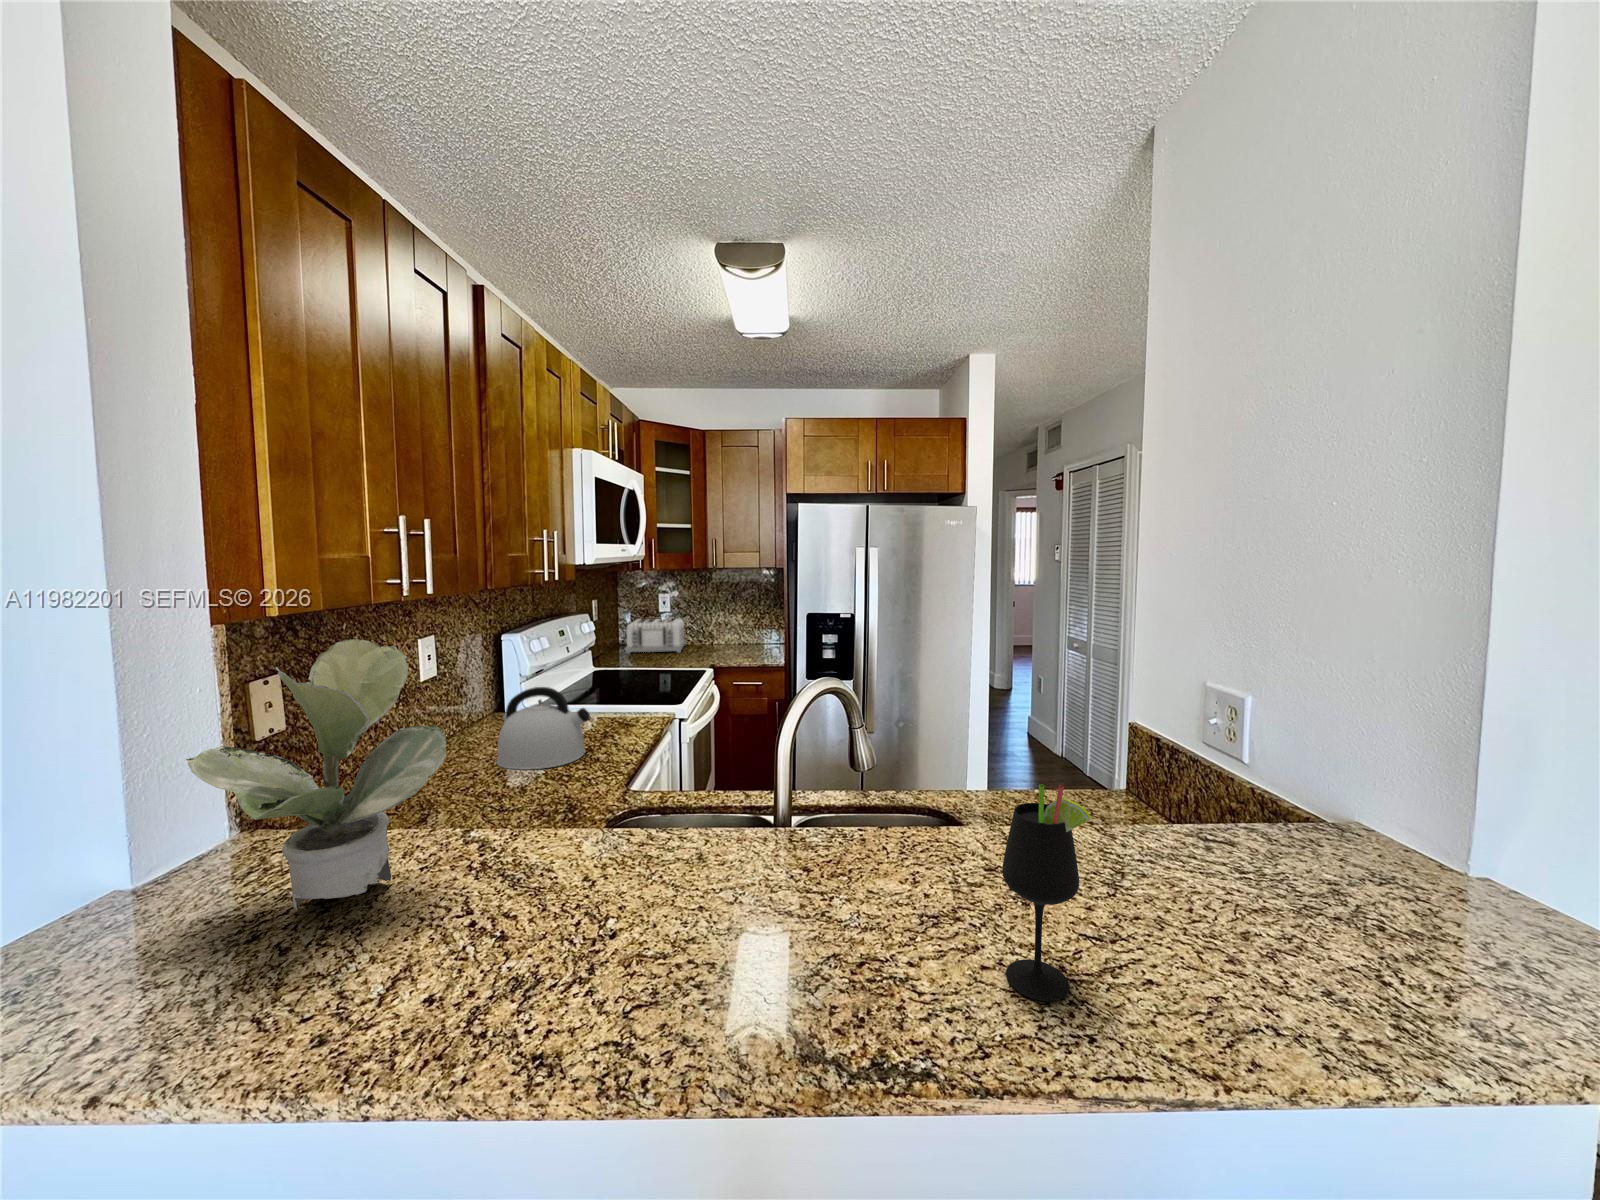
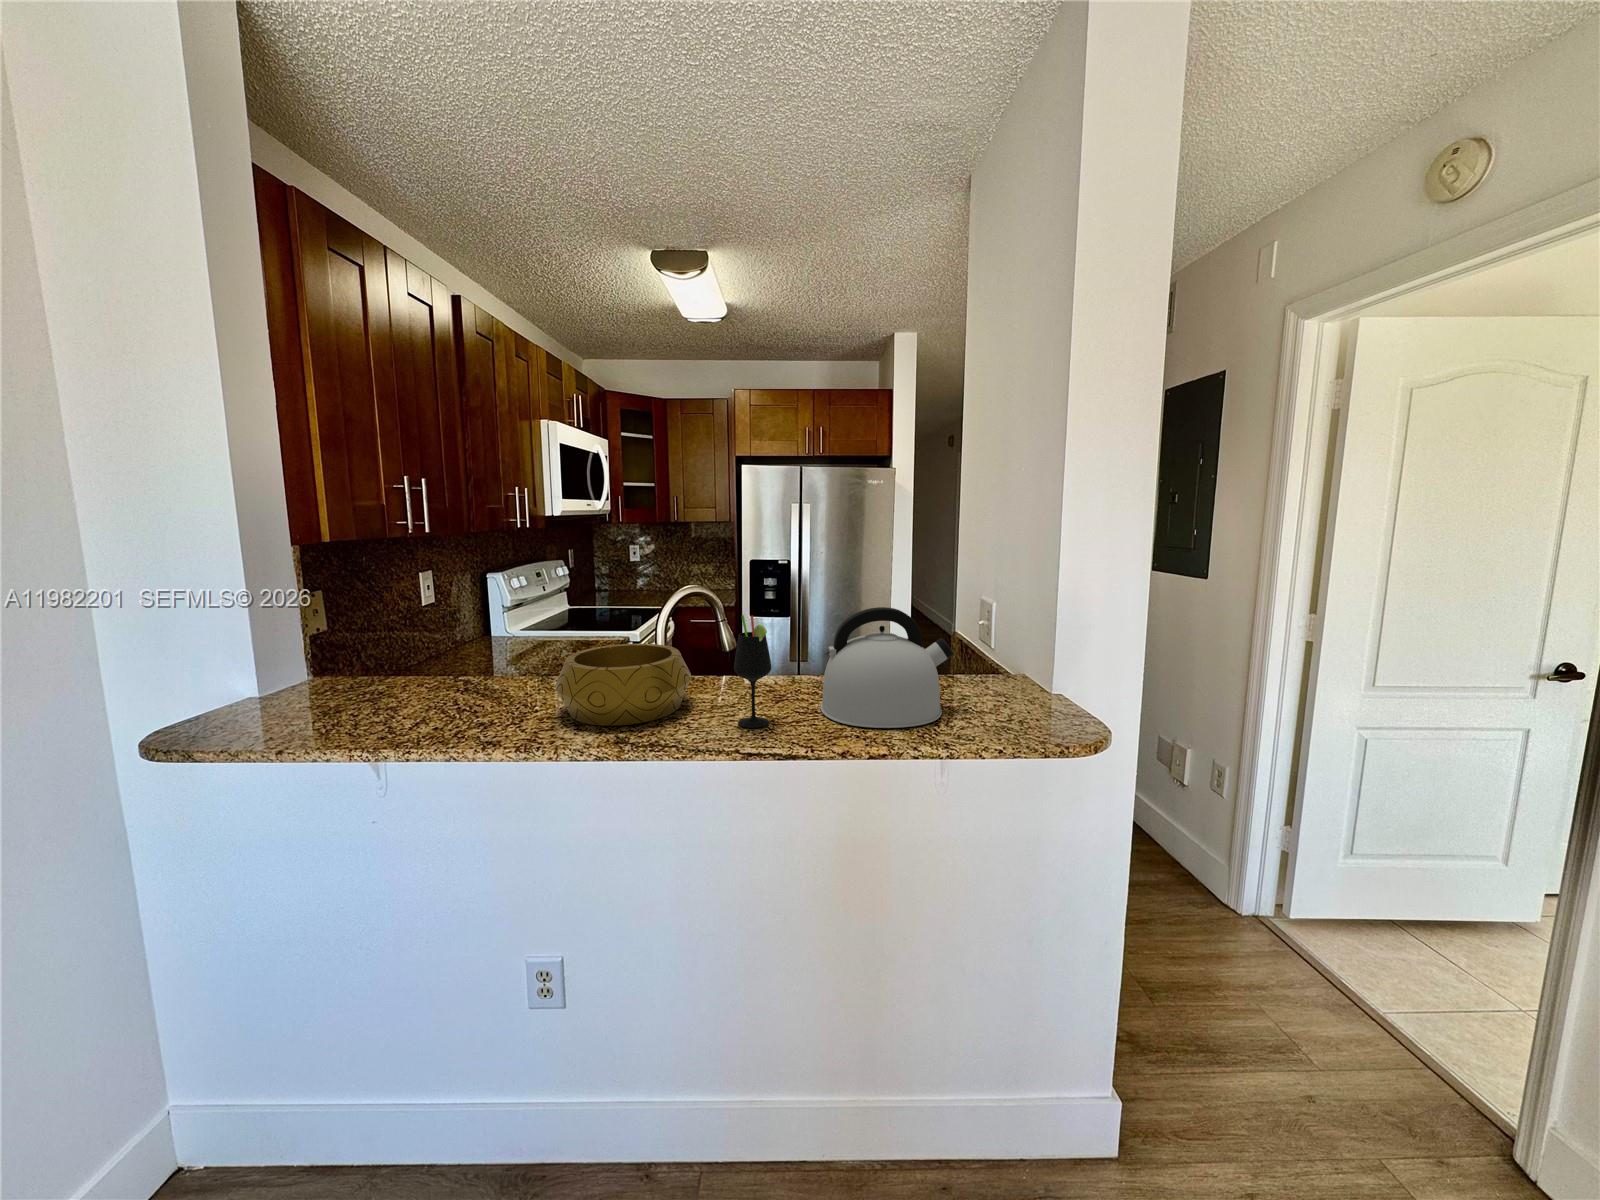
toaster: present [626,617,686,654] -> none [600,567,655,597]
potted plant: present [186,639,447,911] -> none [296,549,441,703]
kettle: present [497,687,590,770] -> present [820,607,953,728]
decorative bowl: none [651,793,890,993] -> present [555,644,691,726]

